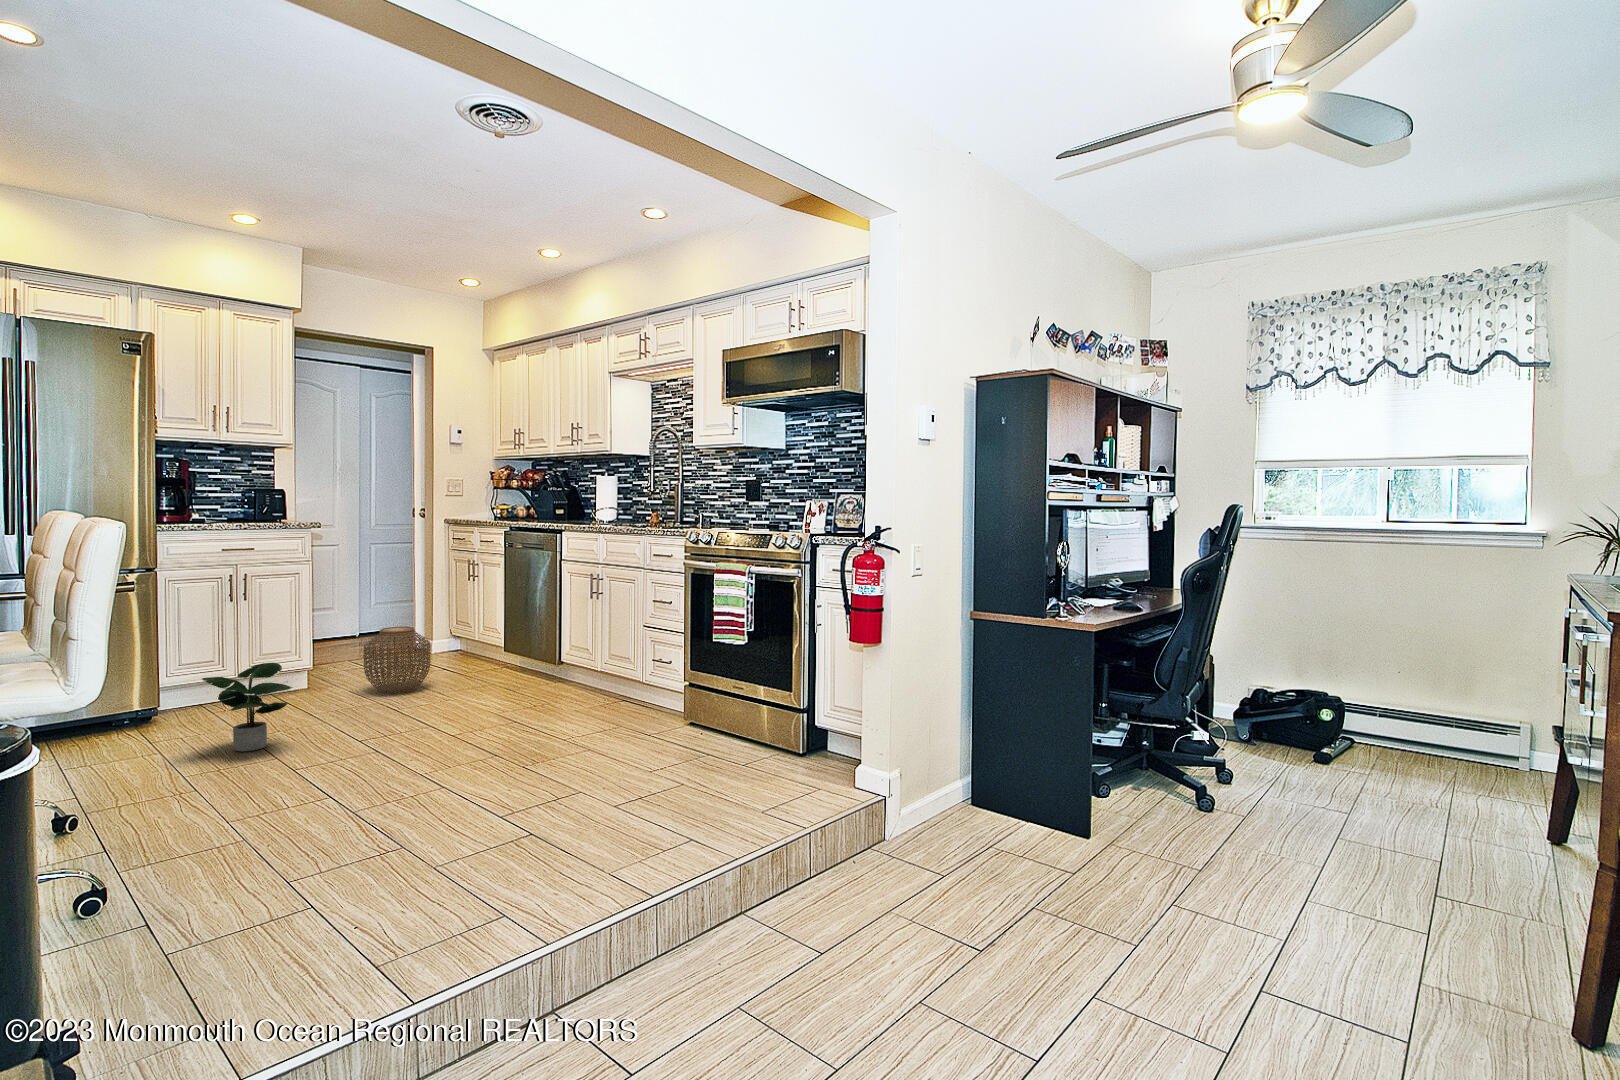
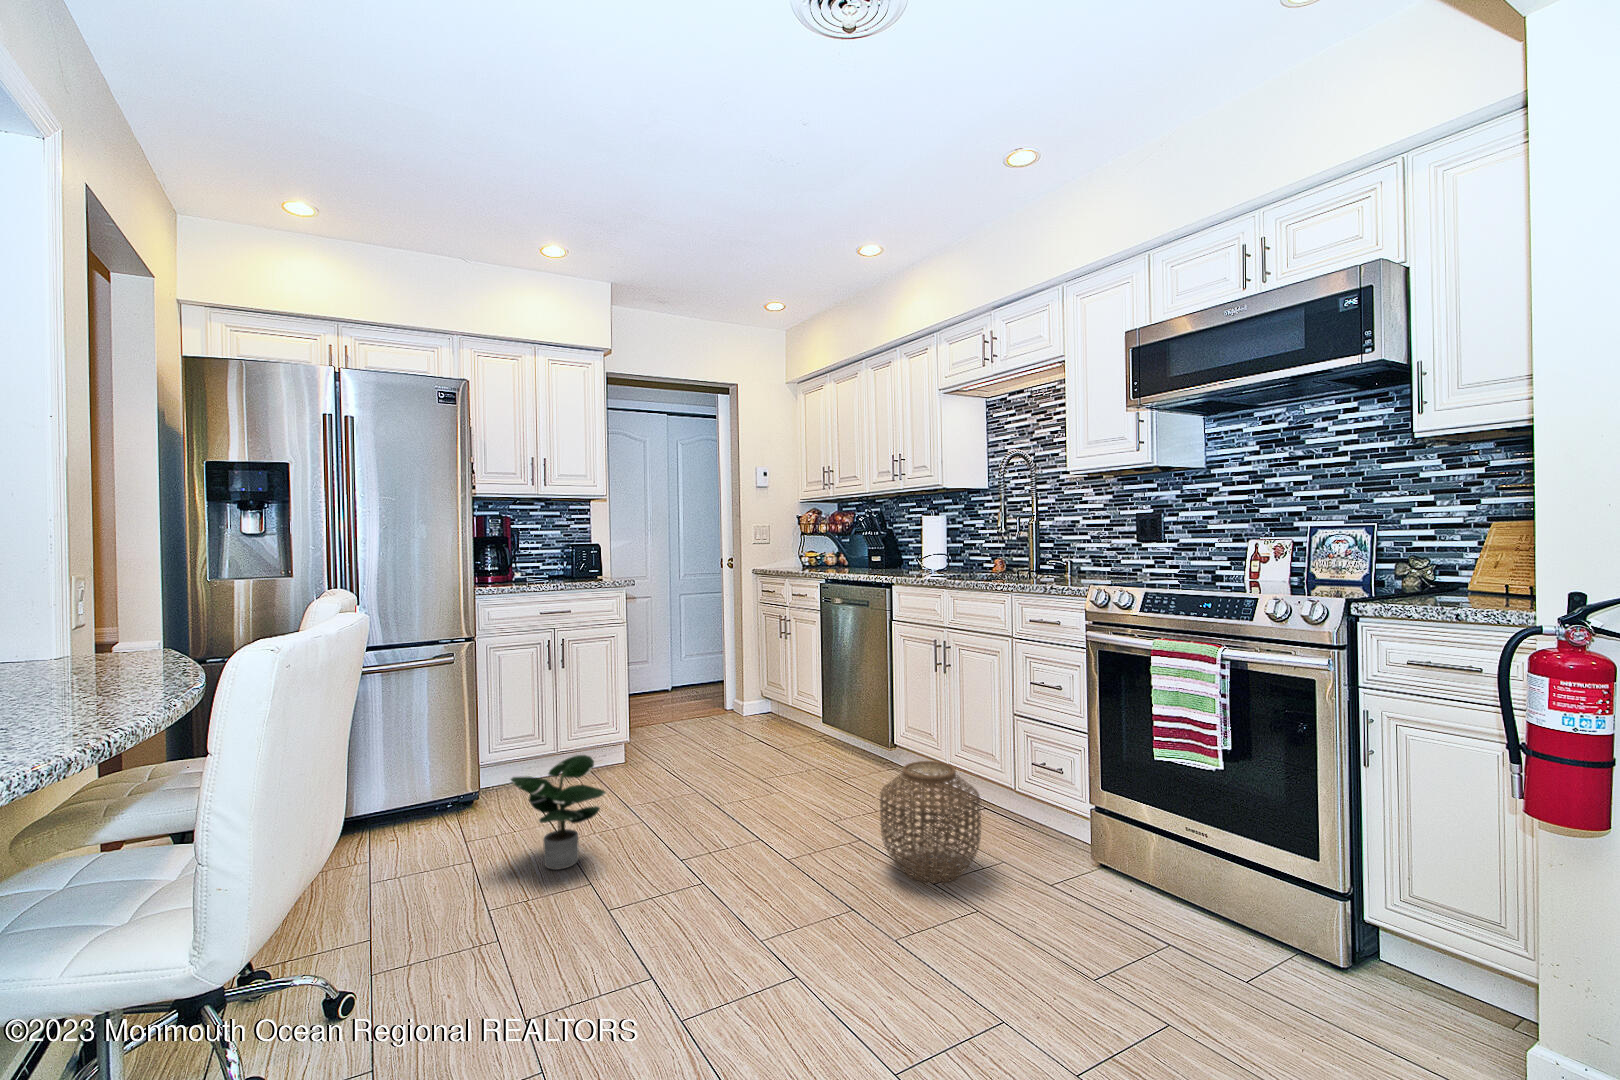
woven basket: present [363,626,430,693] -> present [880,761,981,883]

